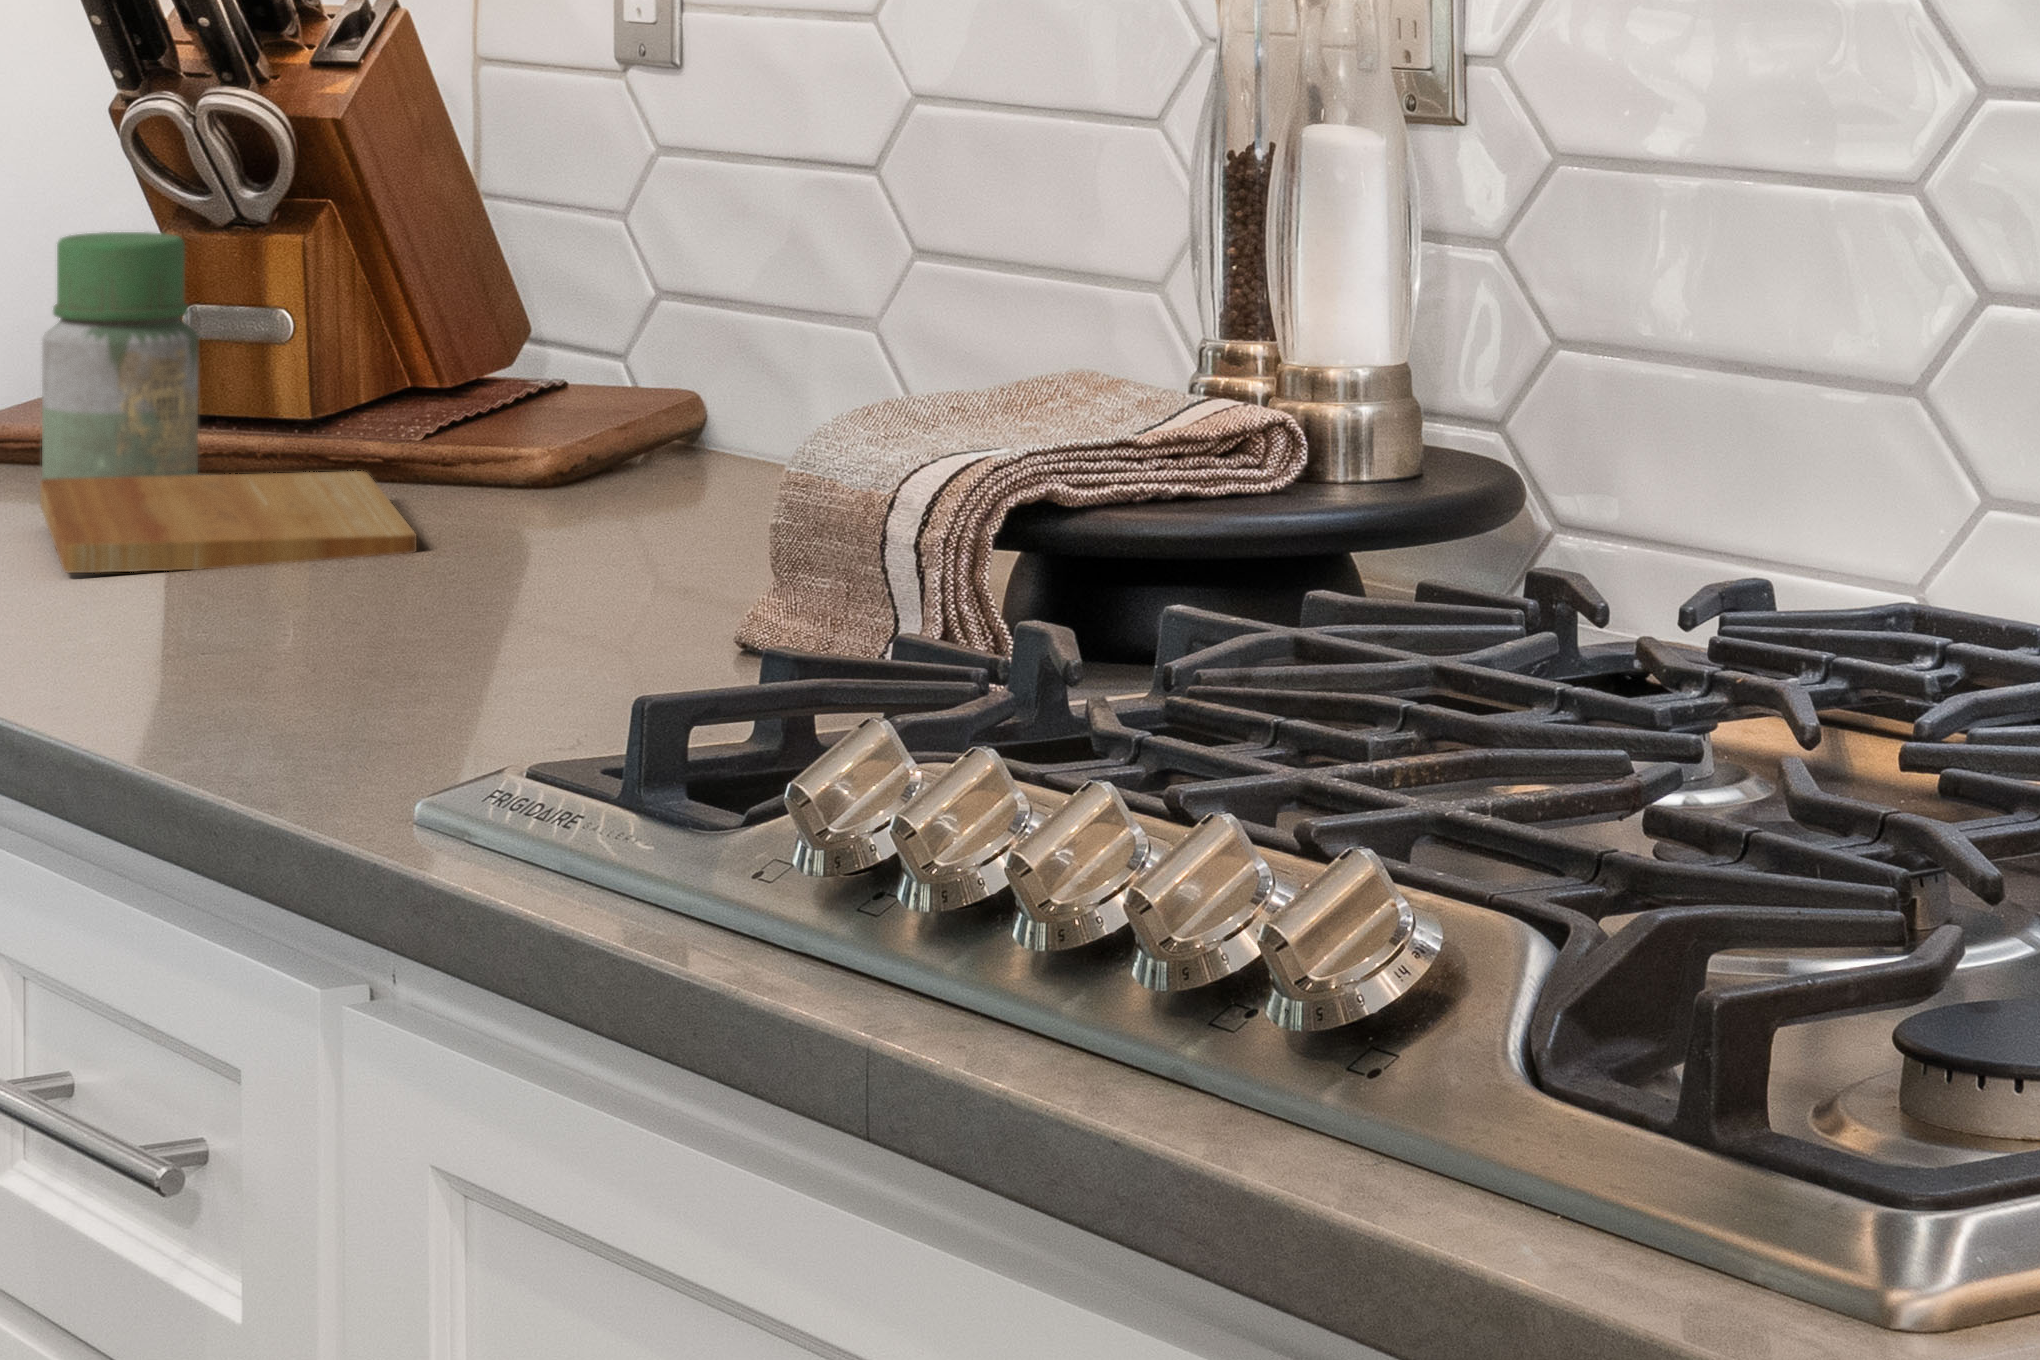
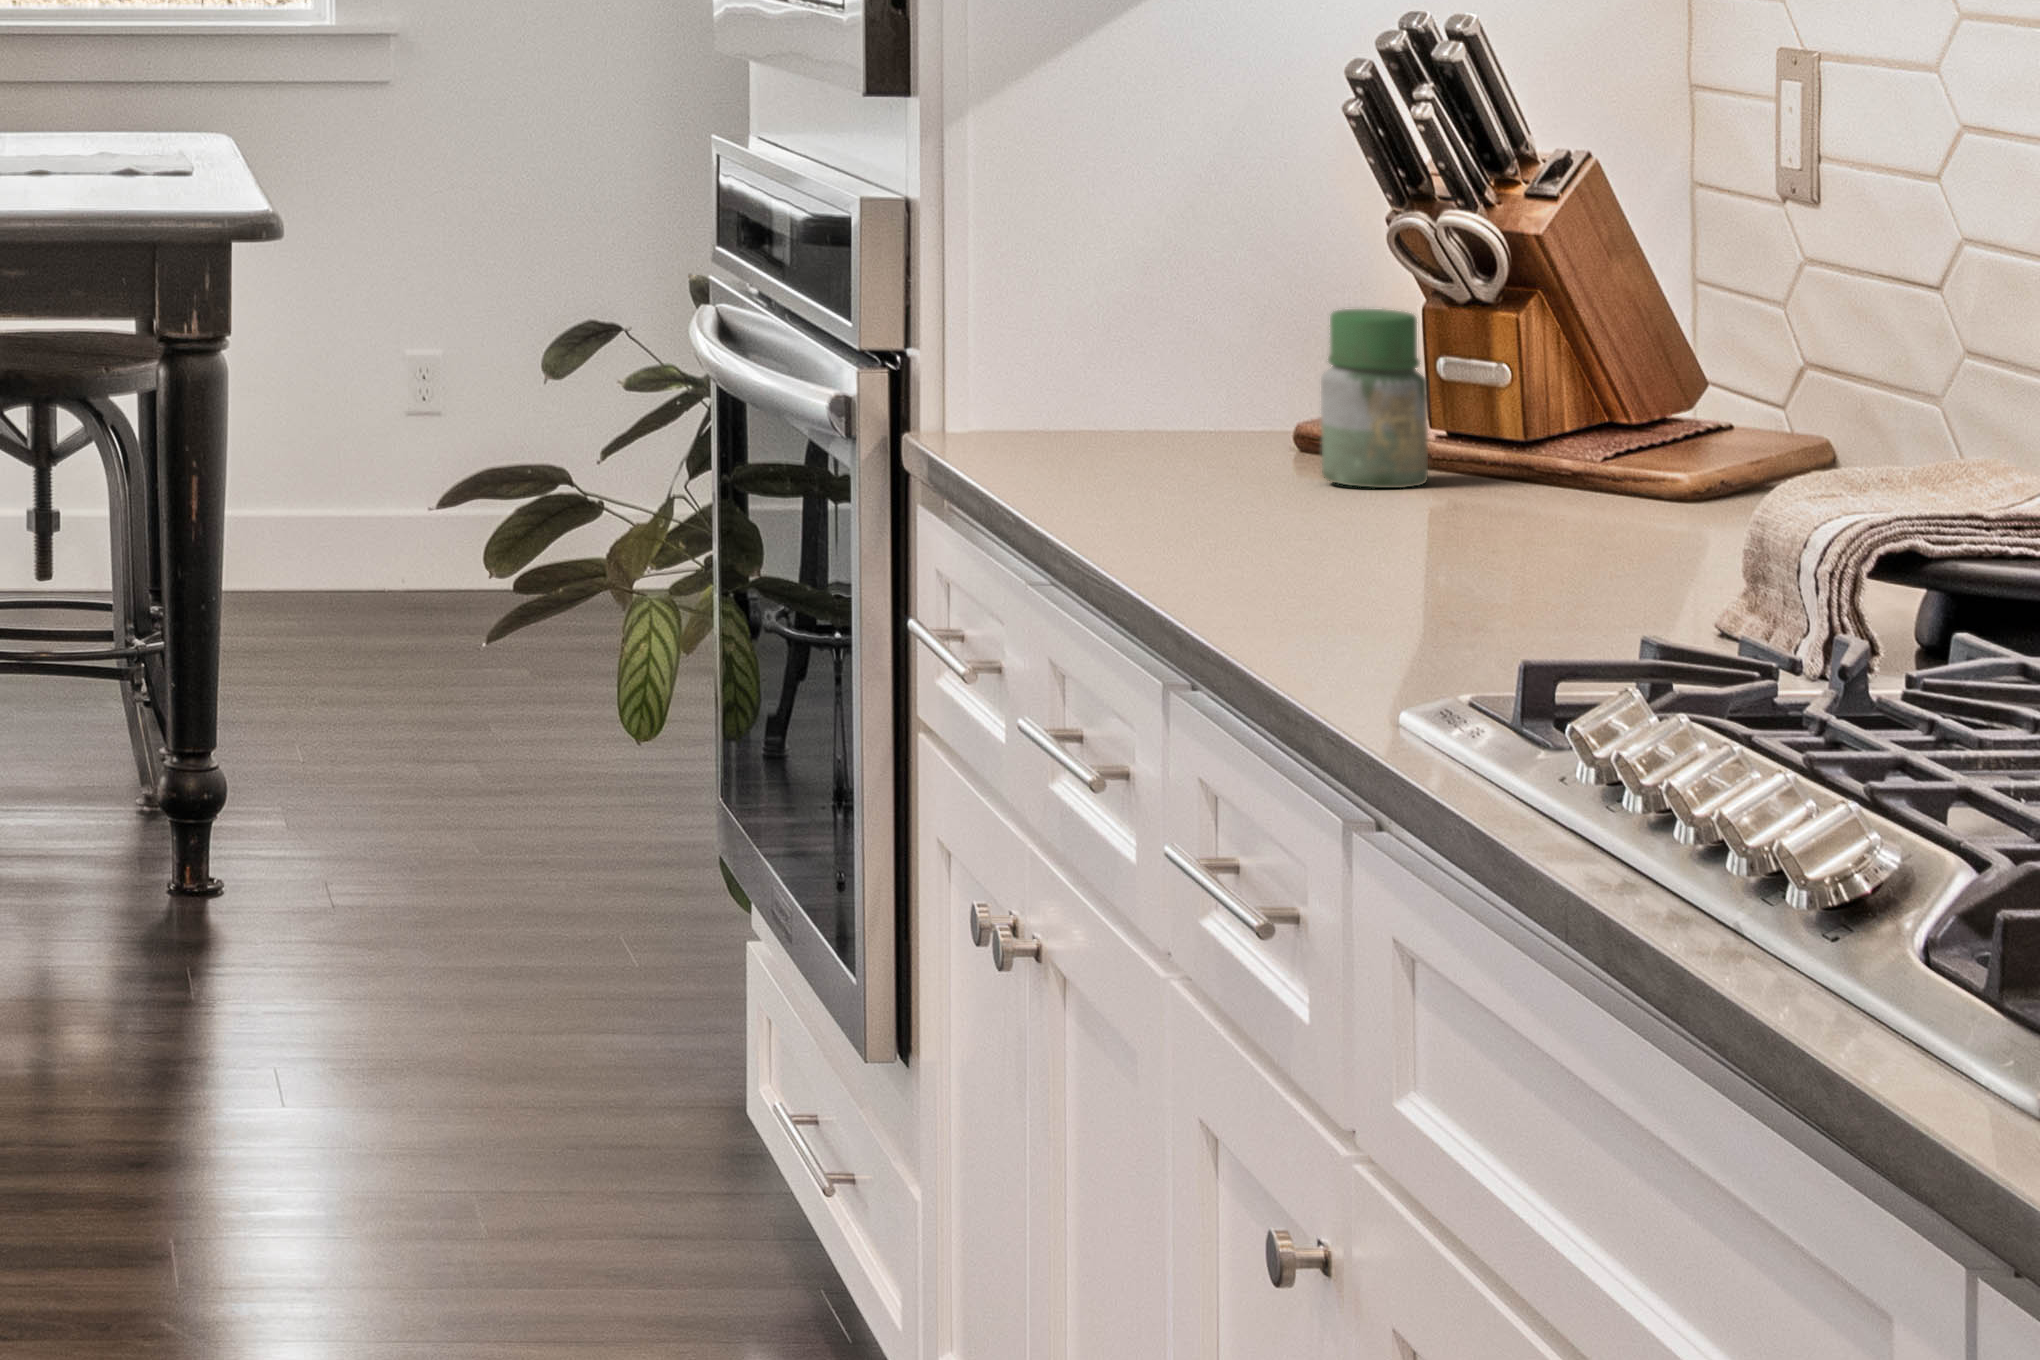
cutting board: present [40,471,417,573] -> none [1293,473,1533,551]

